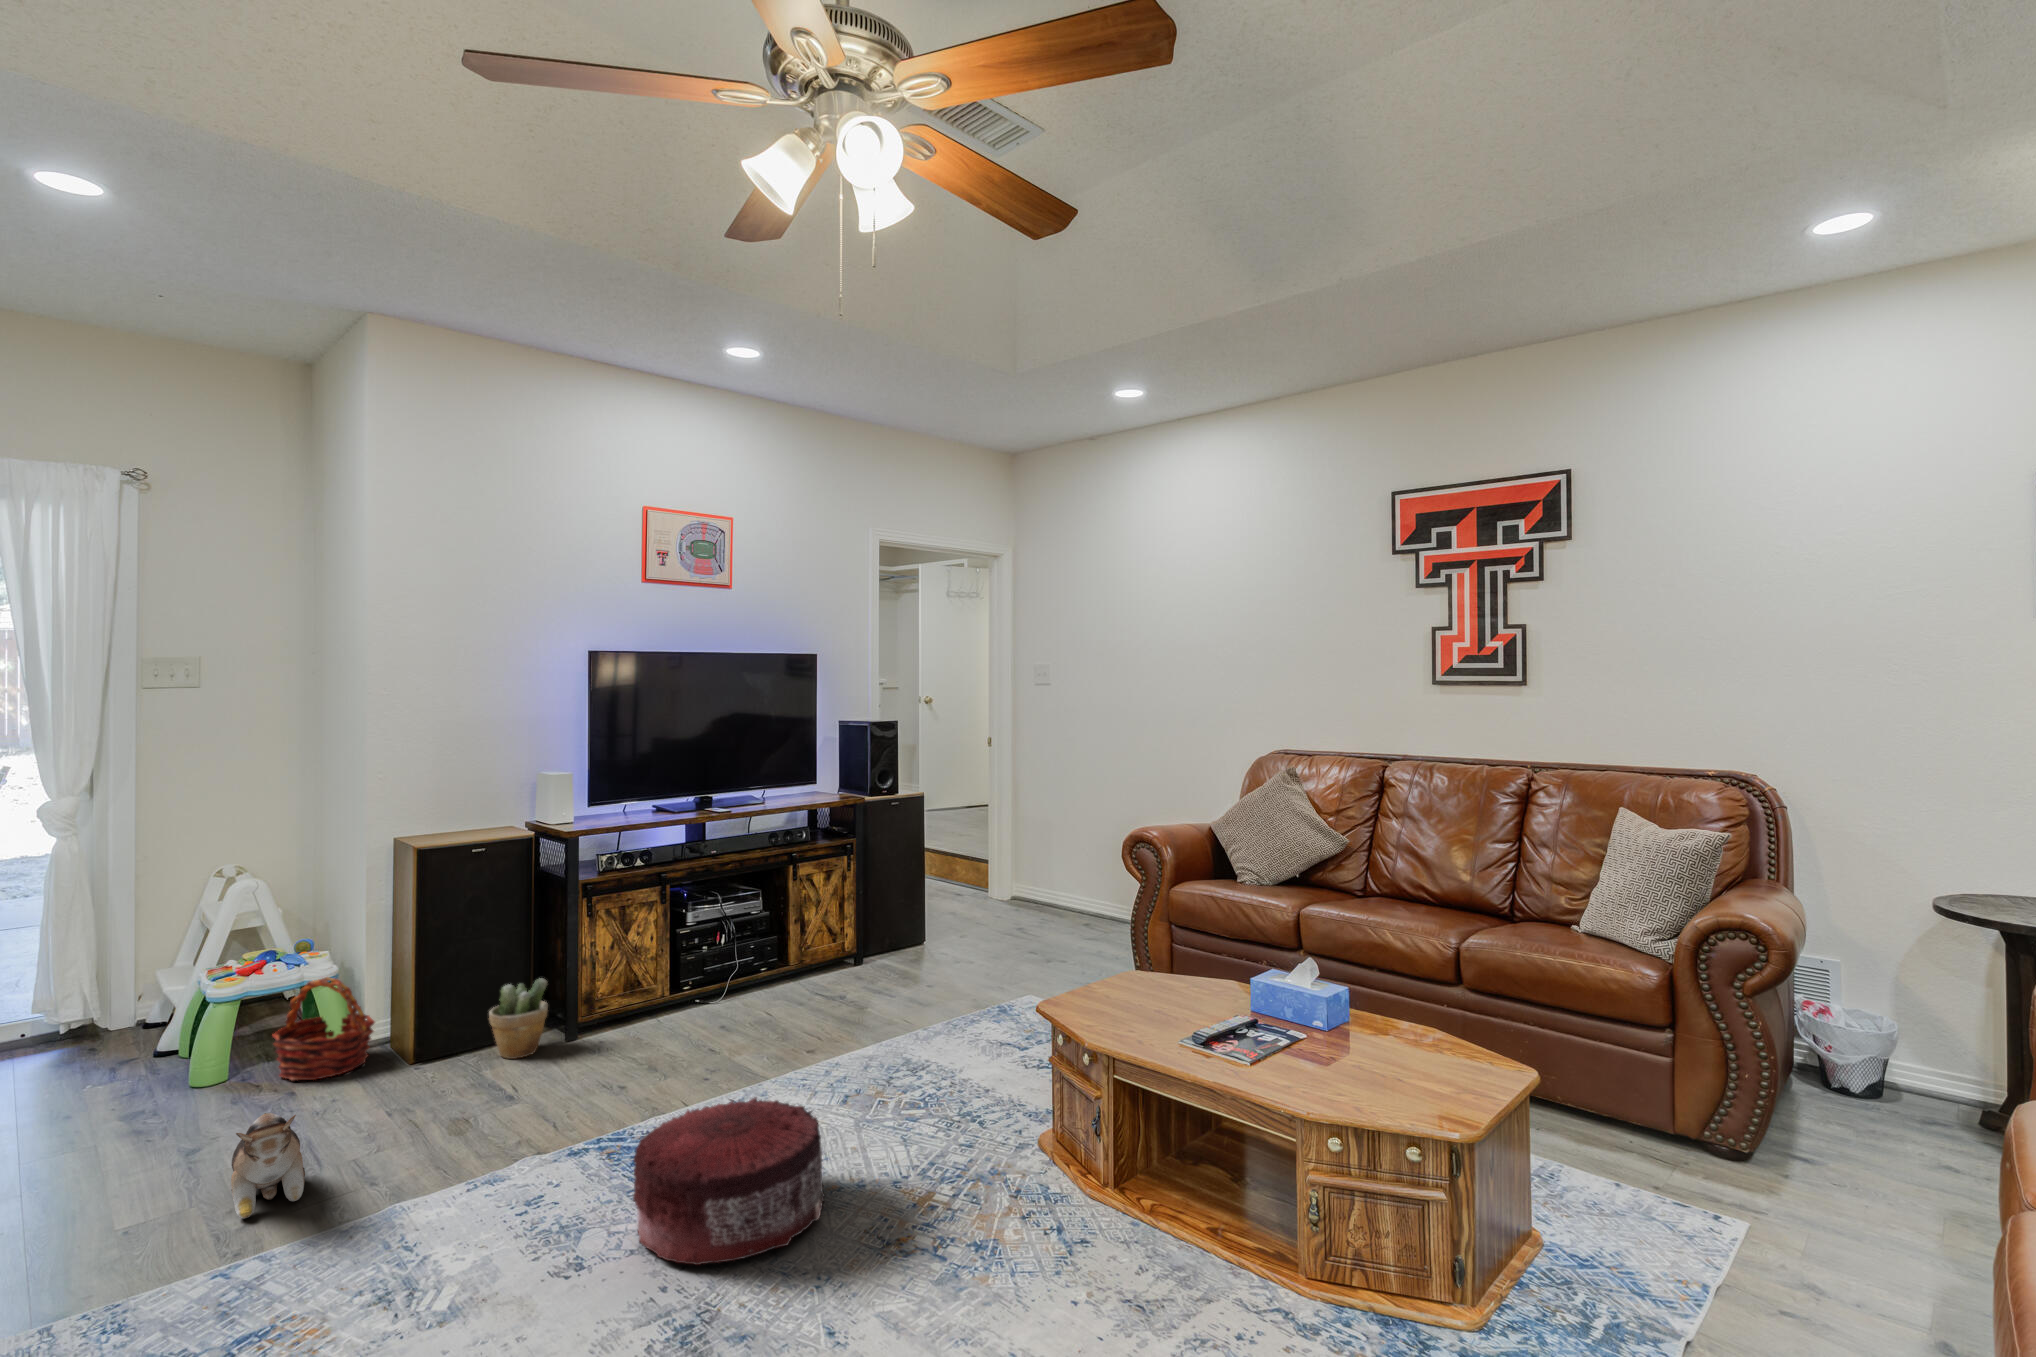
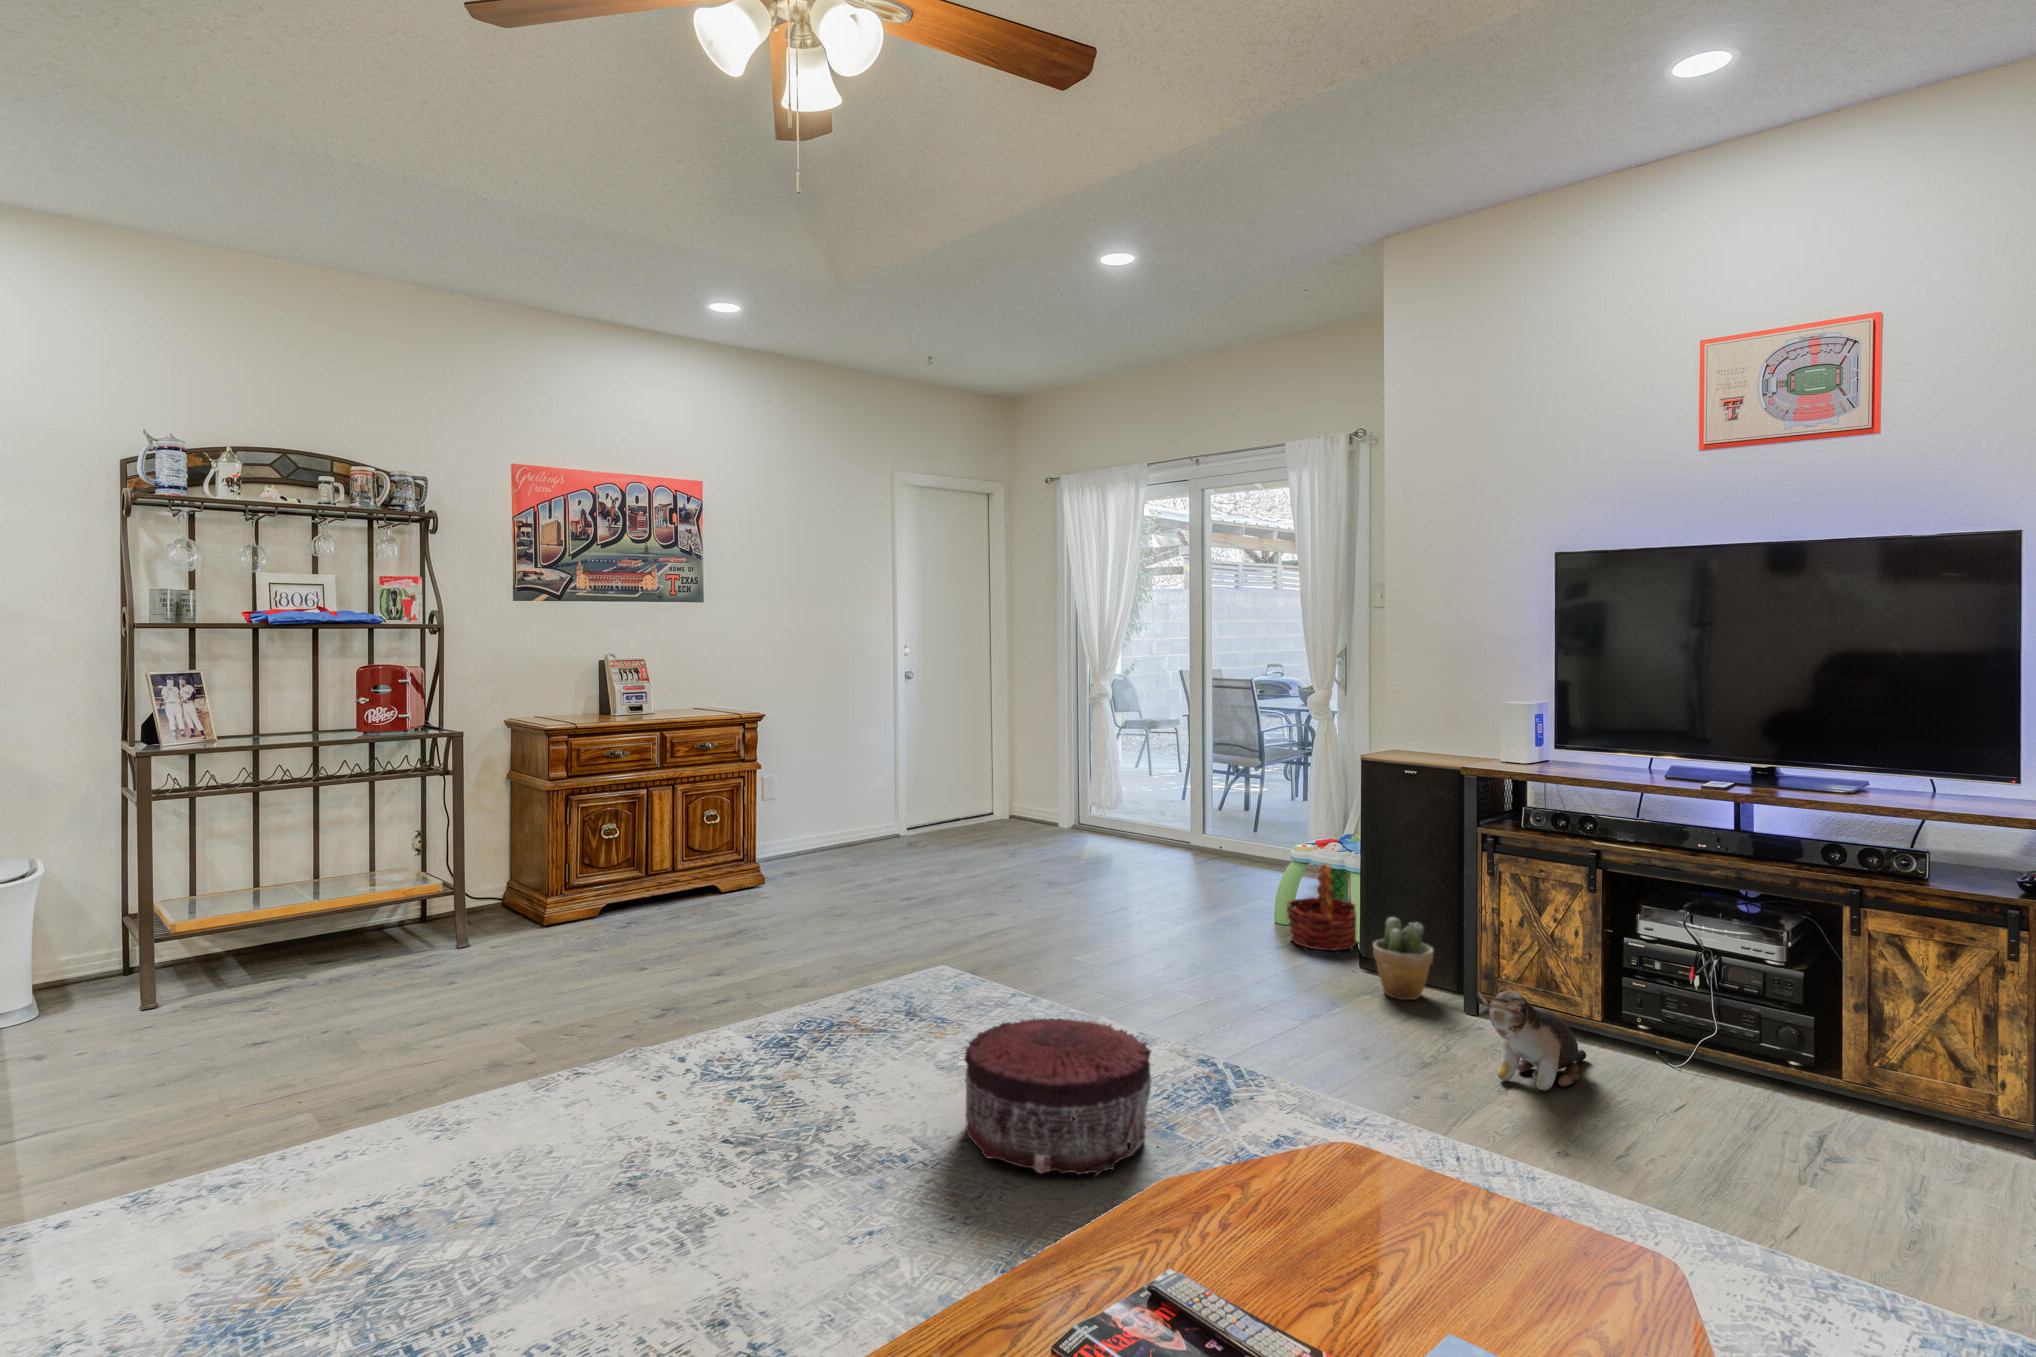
plush toy: present [231,1113,305,1219] -> present [1479,991,1586,1090]

